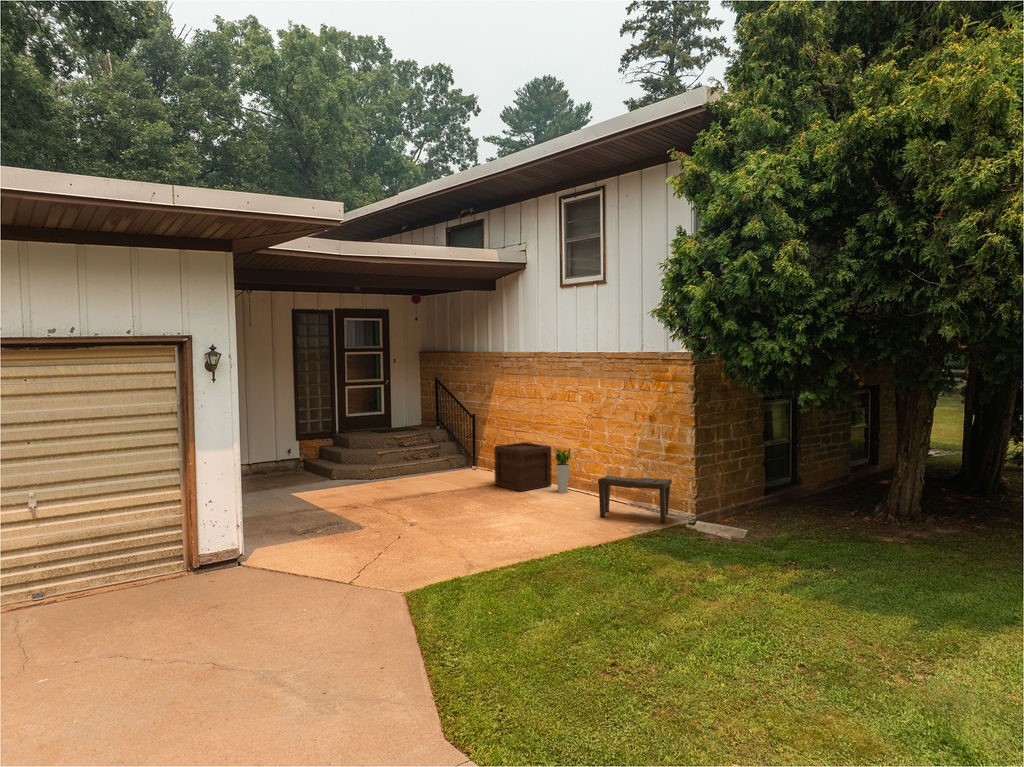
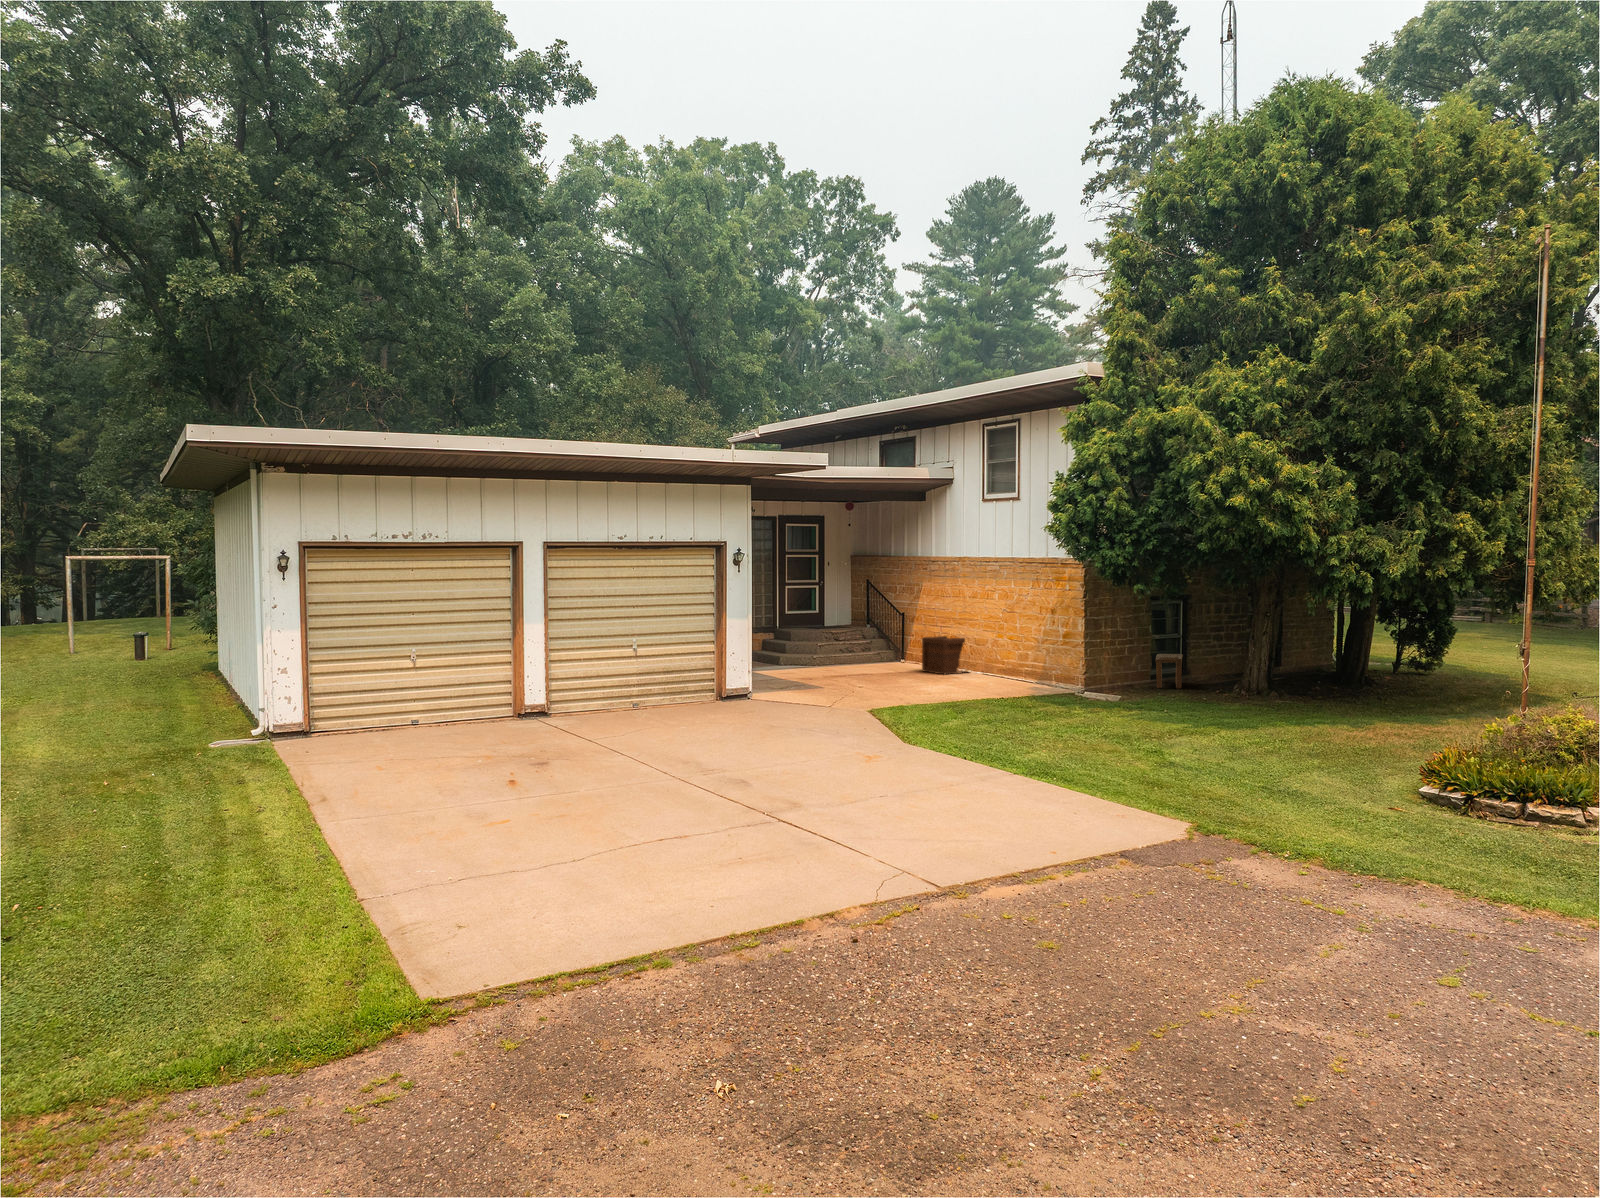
planter: present [554,449,573,493] -> none [971,638,991,676]
bench: present [598,476,672,523] -> present [1155,654,1183,689]

